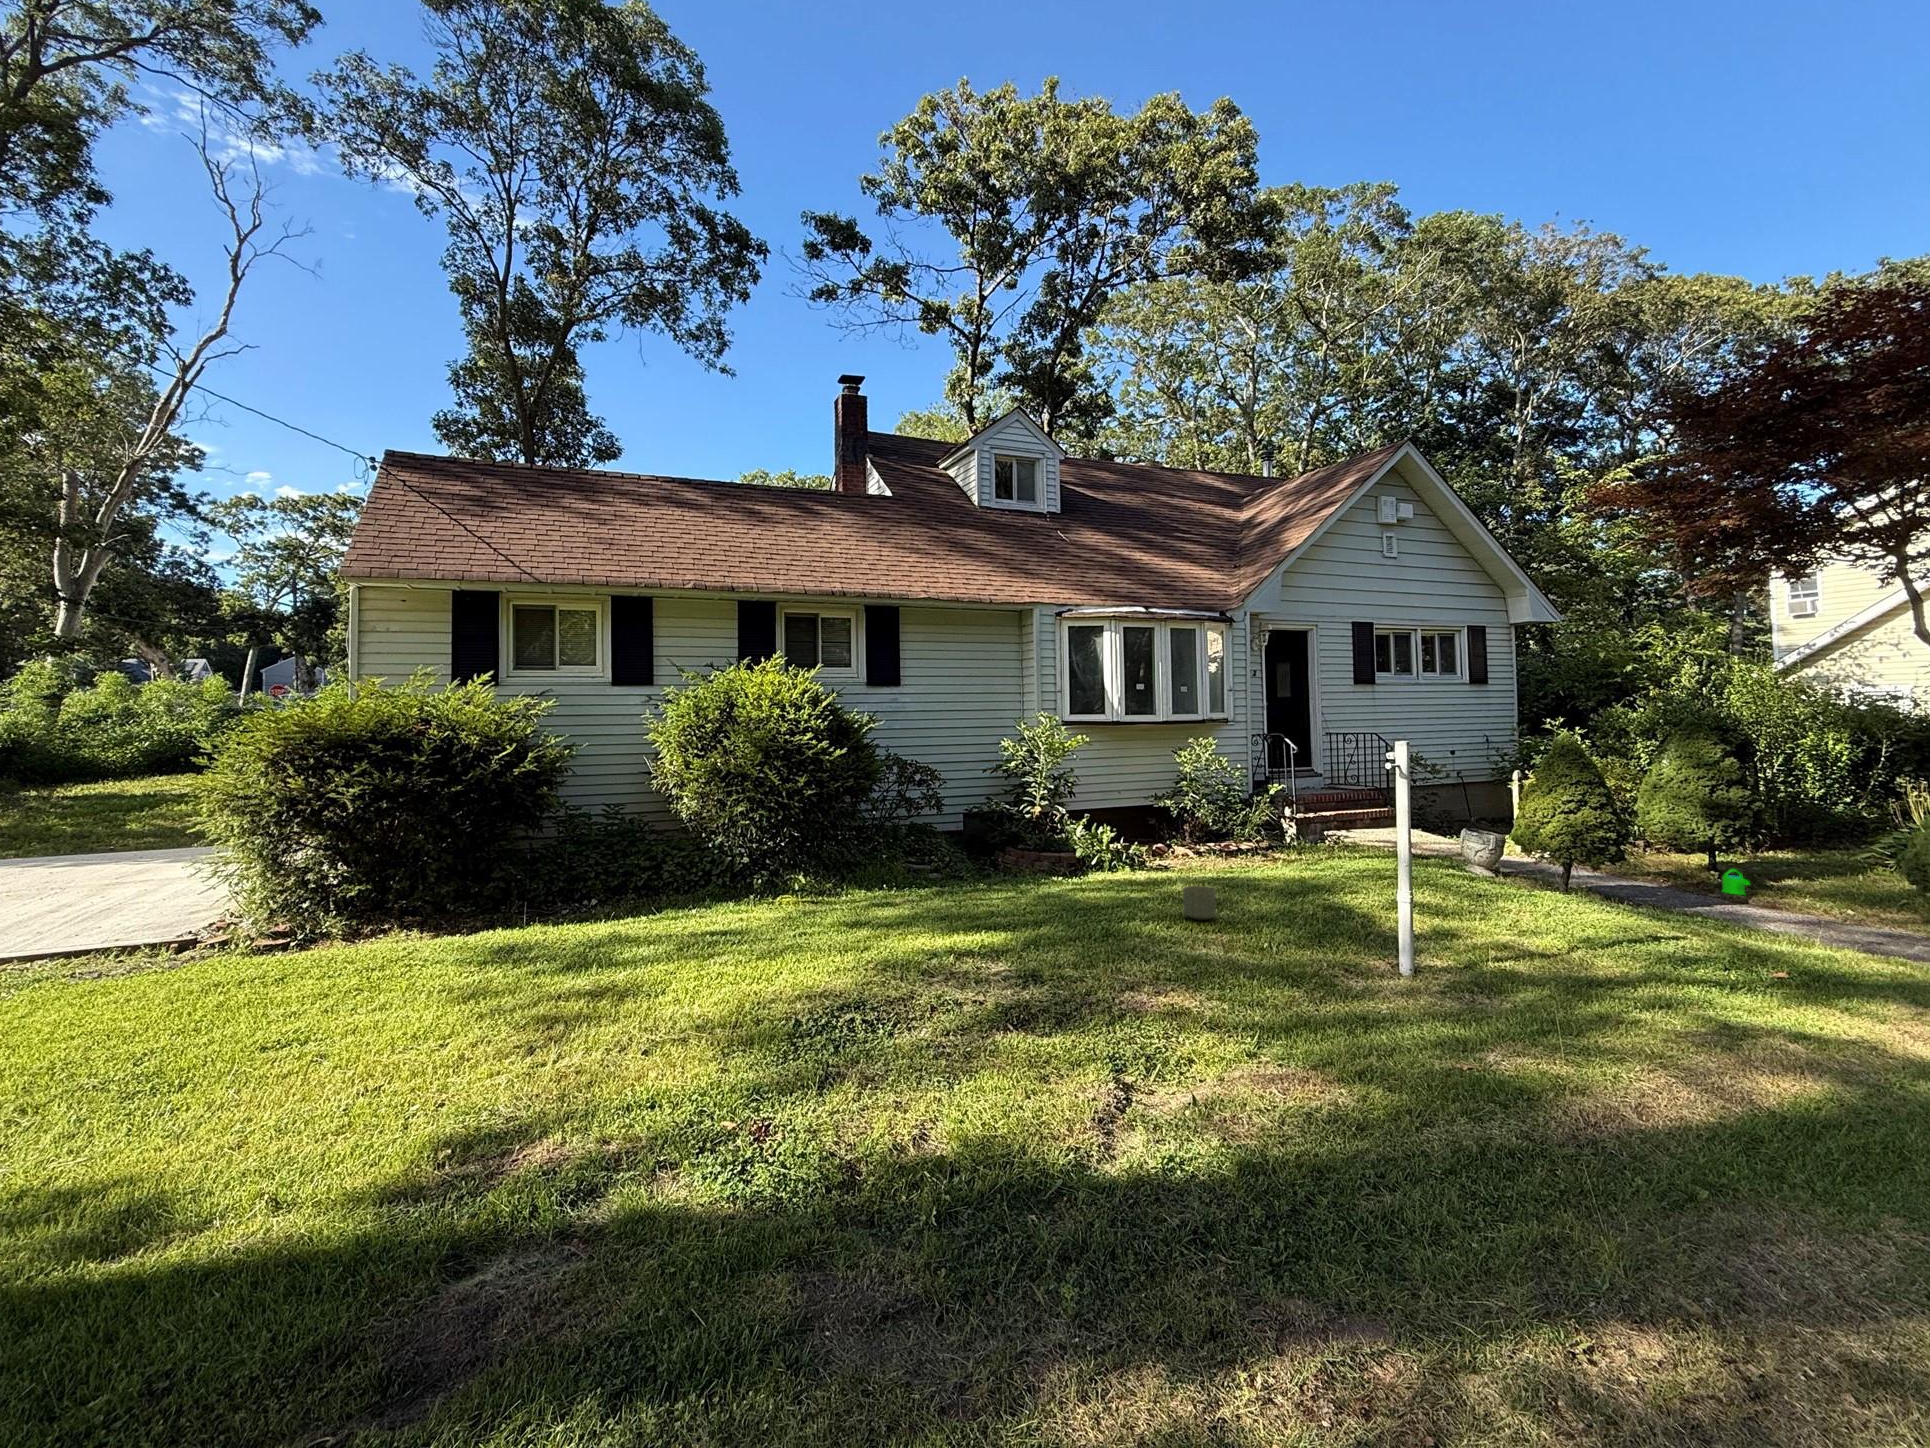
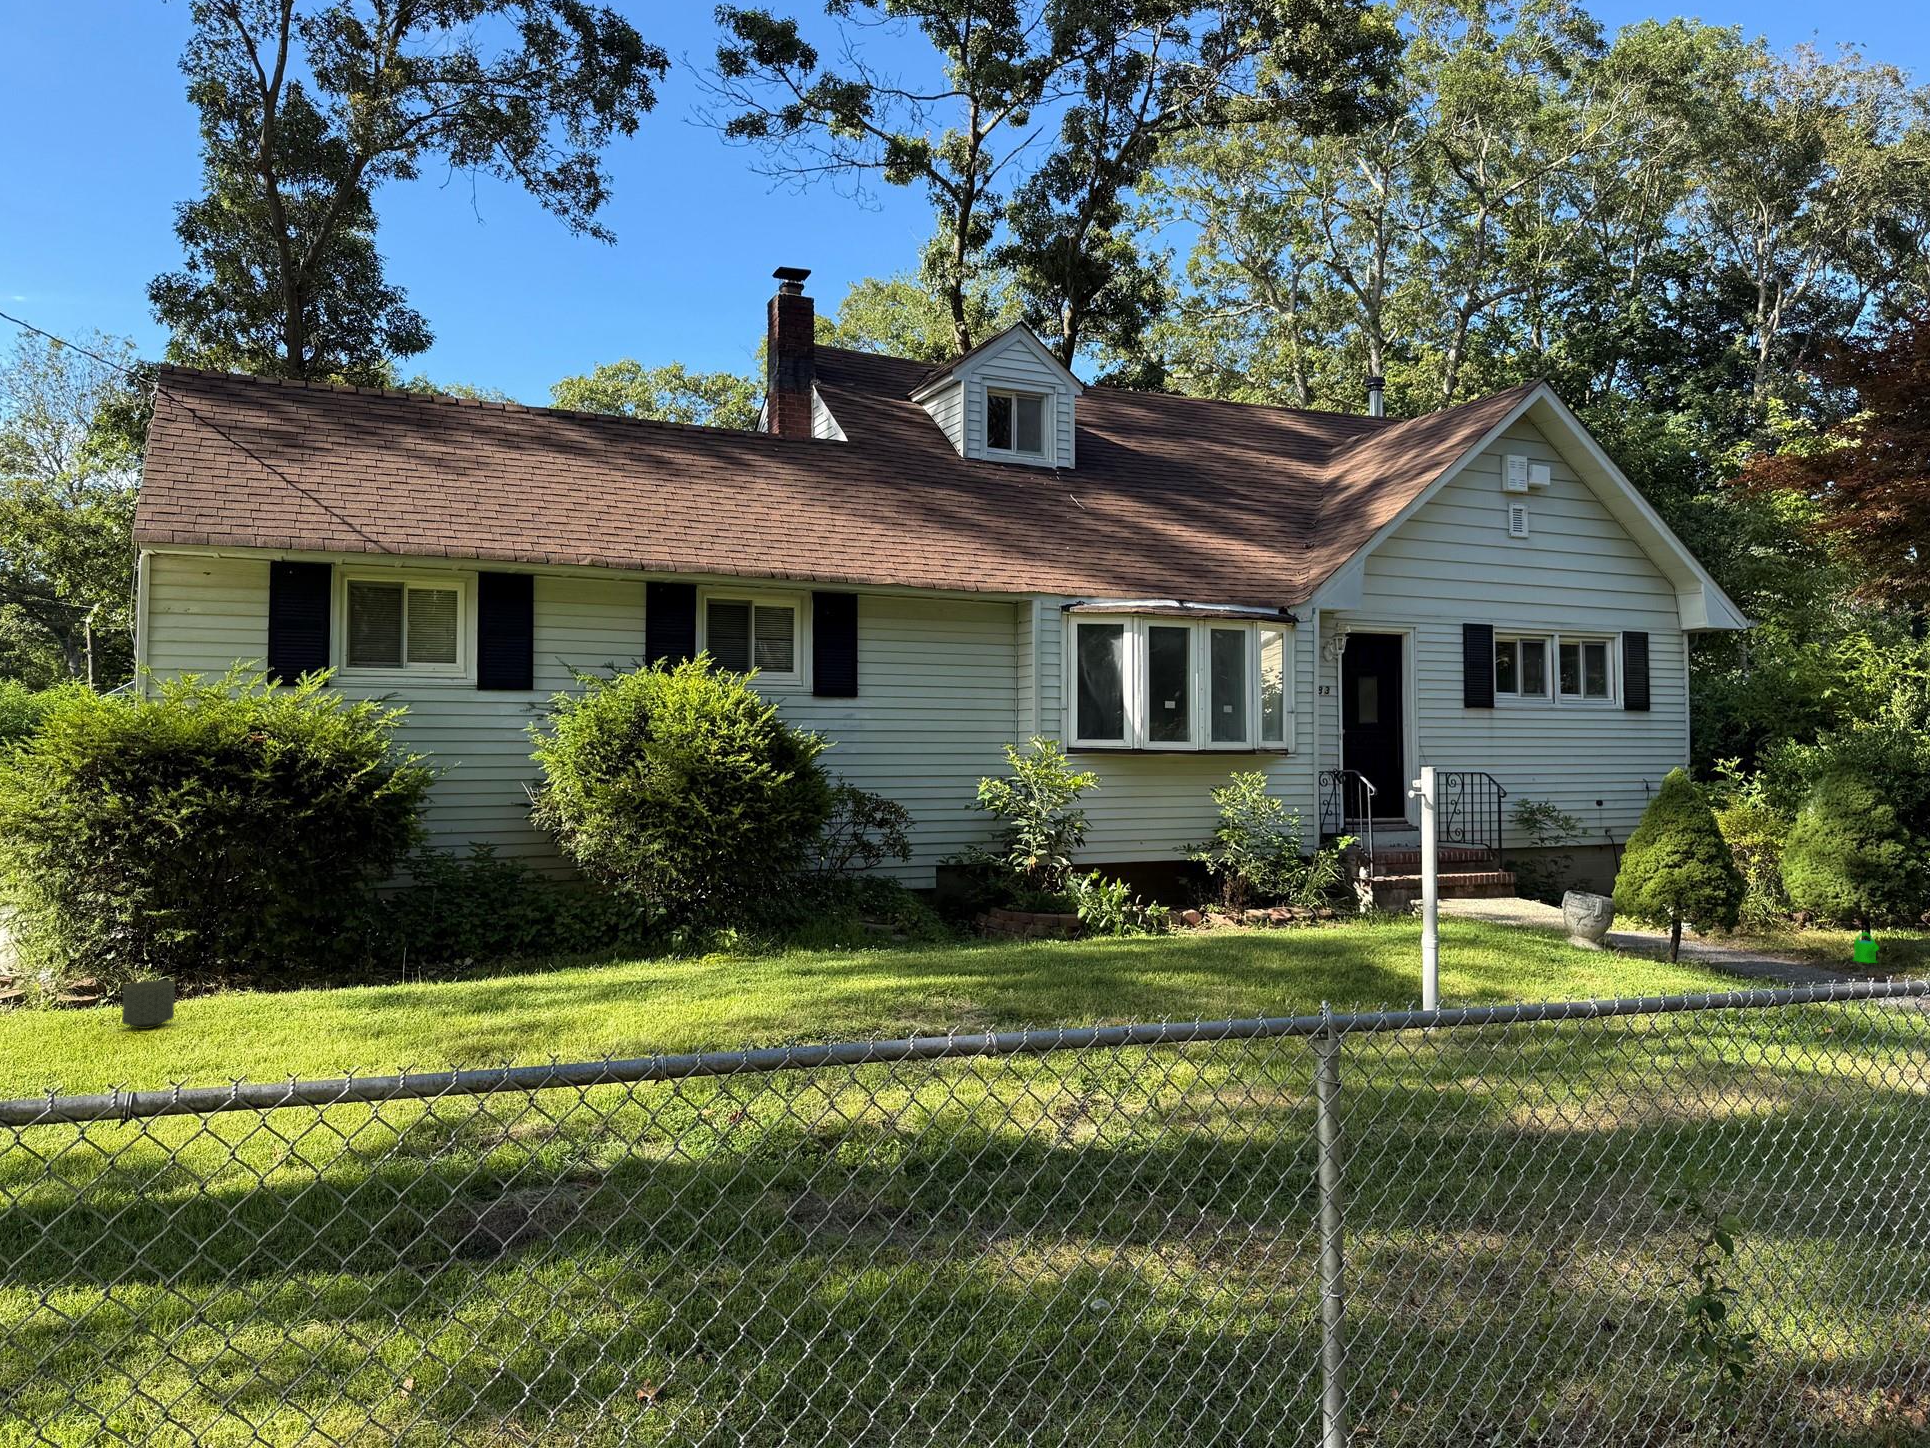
planter: present [1183,885,1216,921] -> present [122,980,175,1029]

